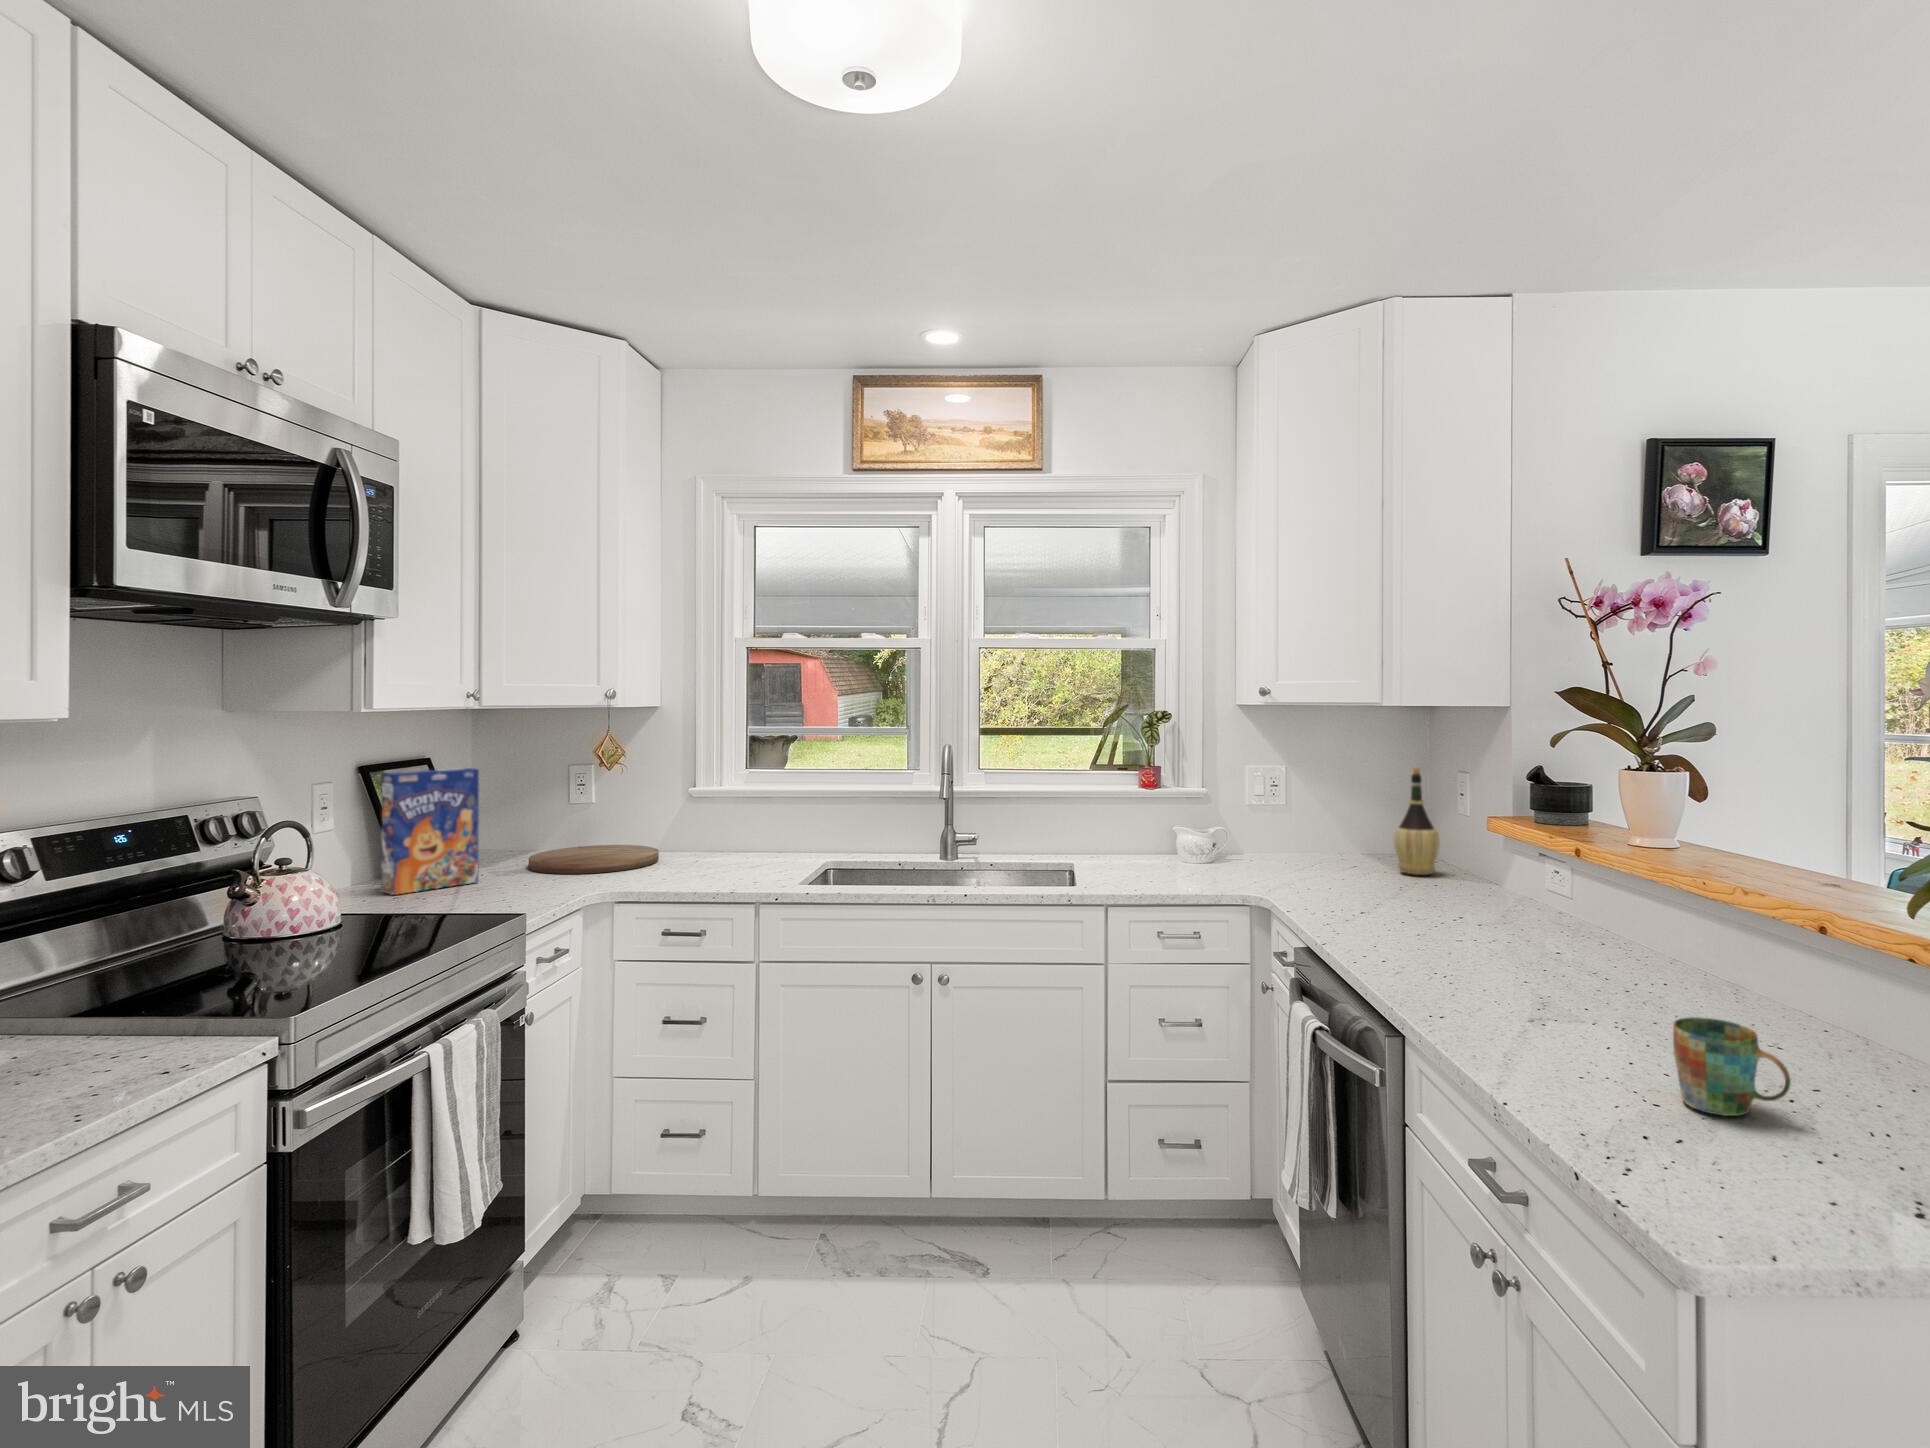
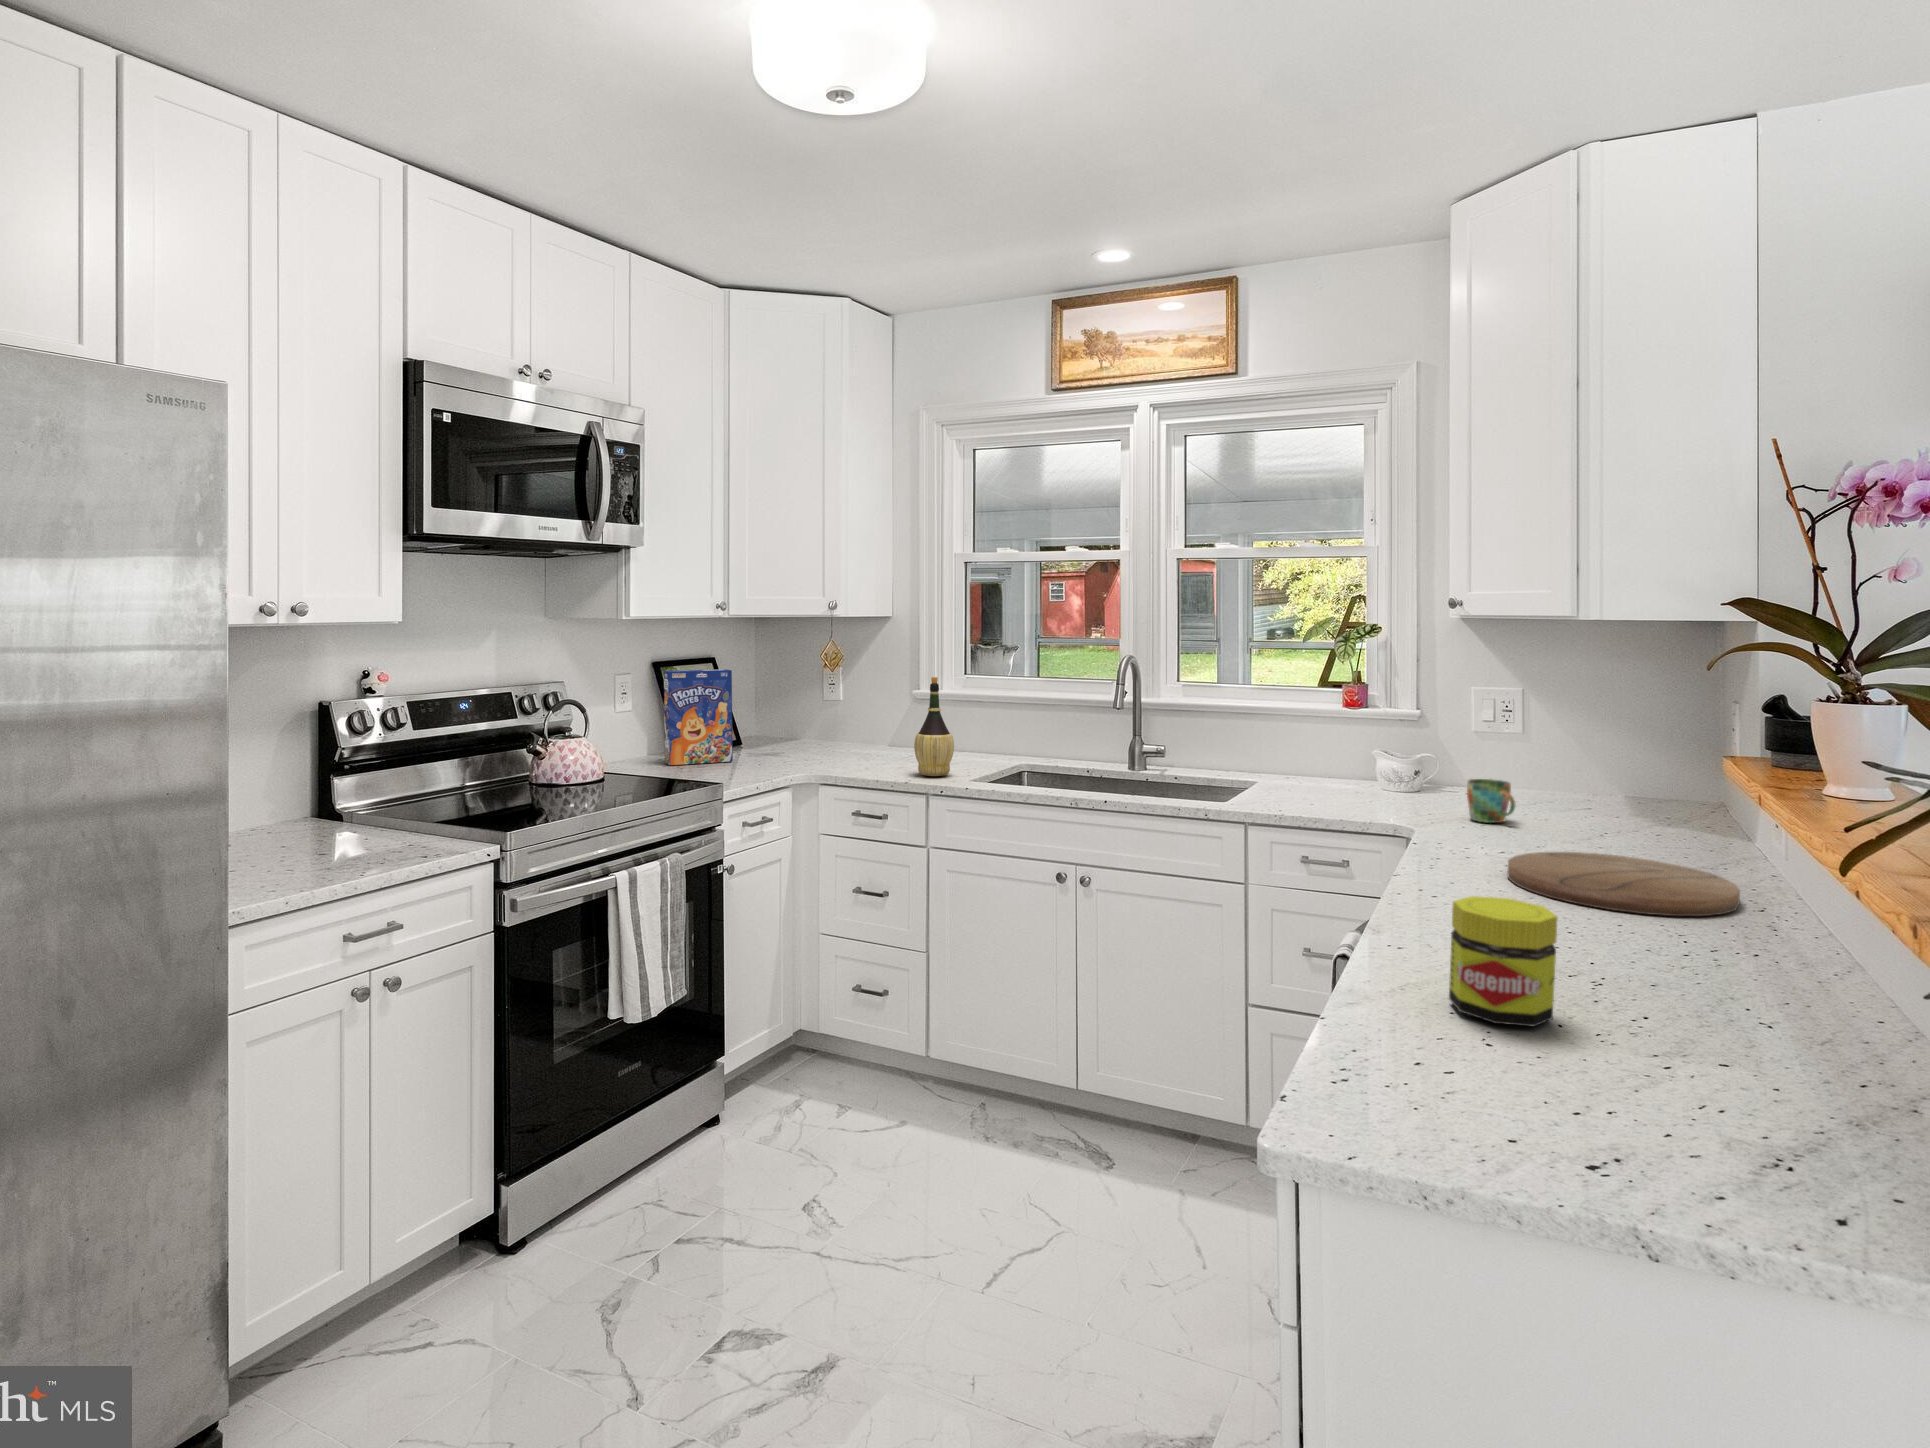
wine bottle: present [1394,767,1440,875] -> present [914,677,954,776]
cutting board: present [529,845,659,874] -> present [1507,852,1740,916]
jar: none [1472,941,1554,1053] -> present [1449,896,1557,1026]
mug: present [1673,1017,1791,1116] -> present [1467,779,1516,823]

